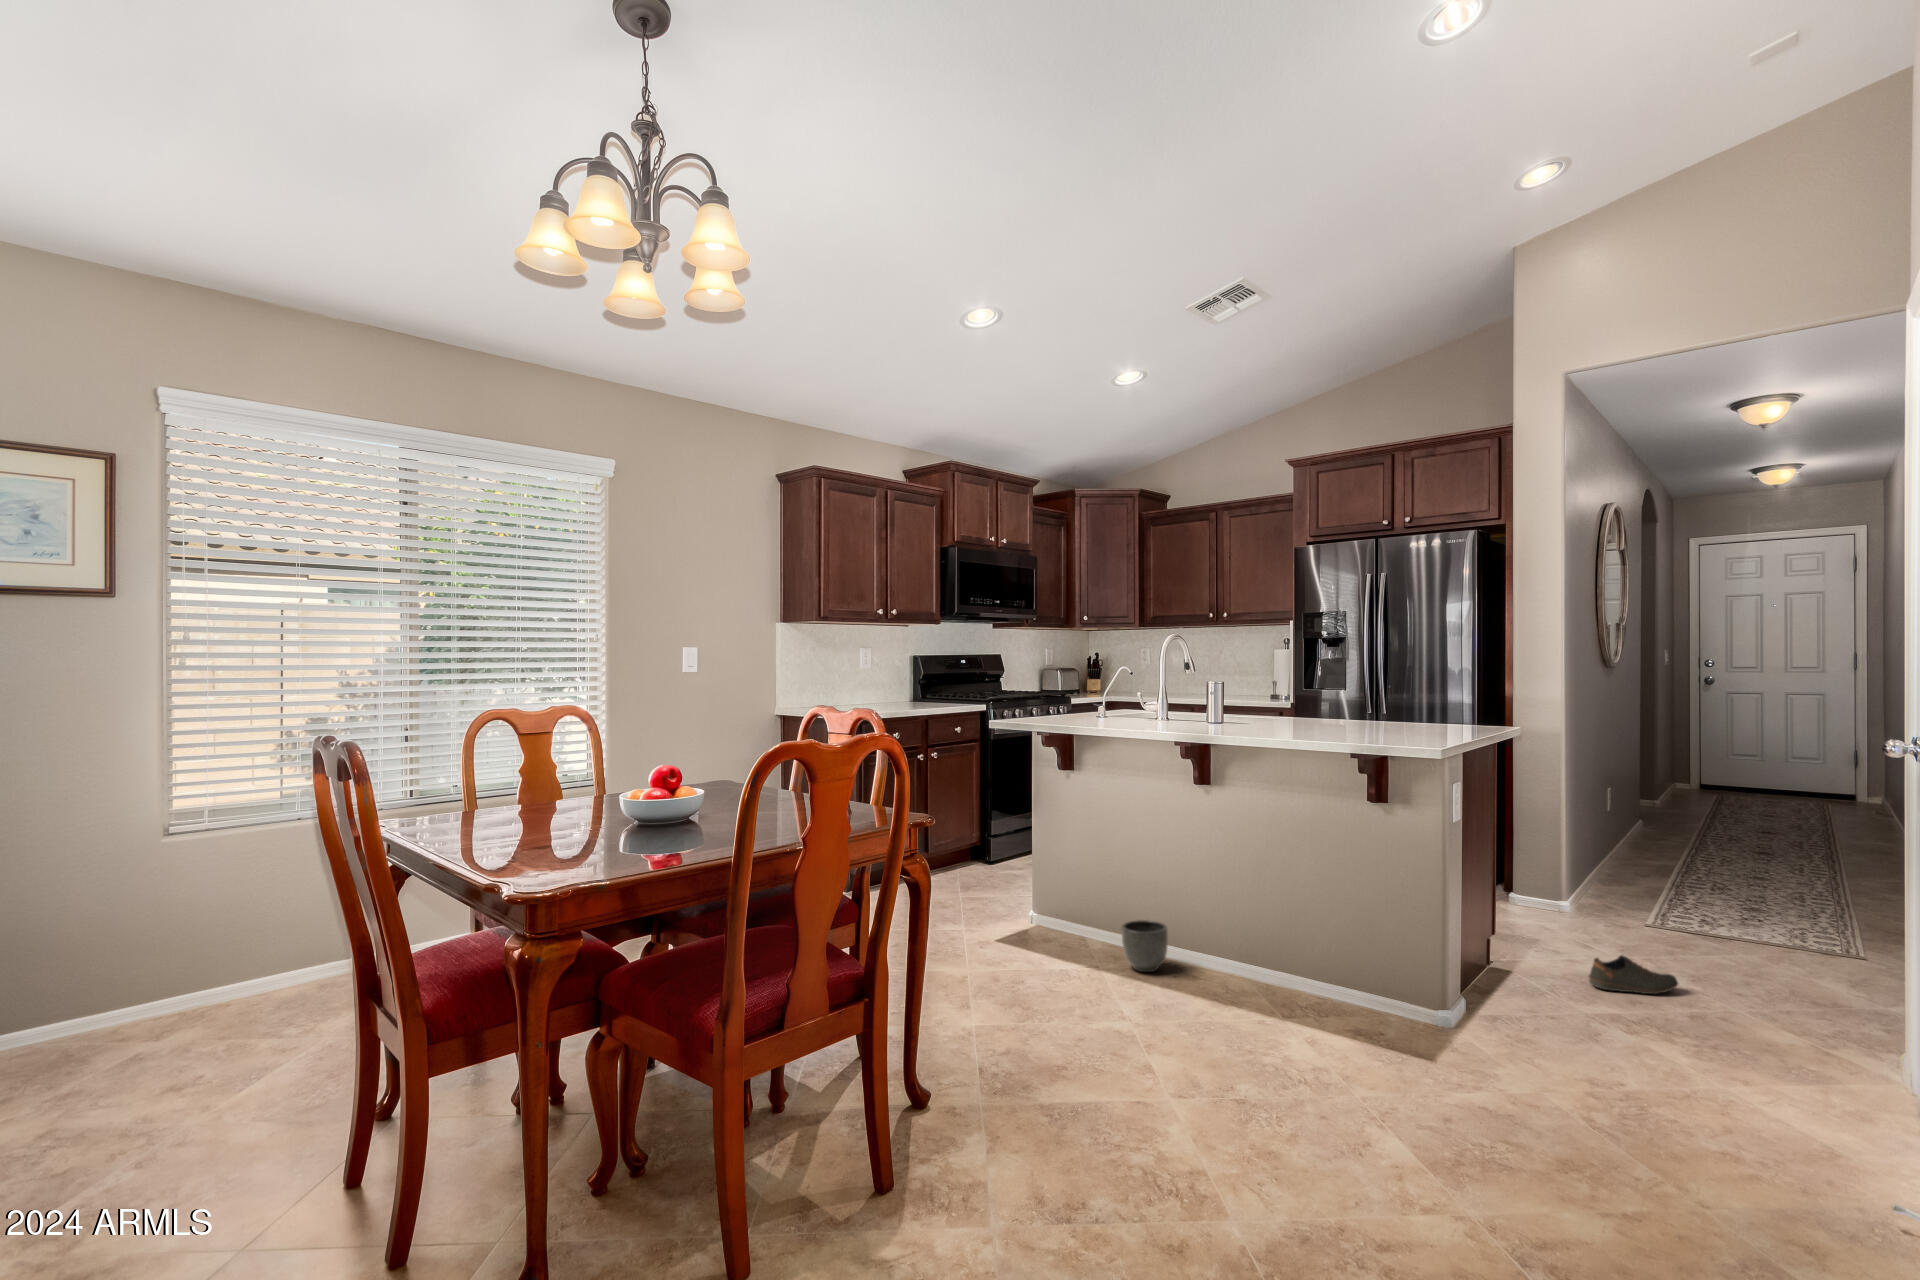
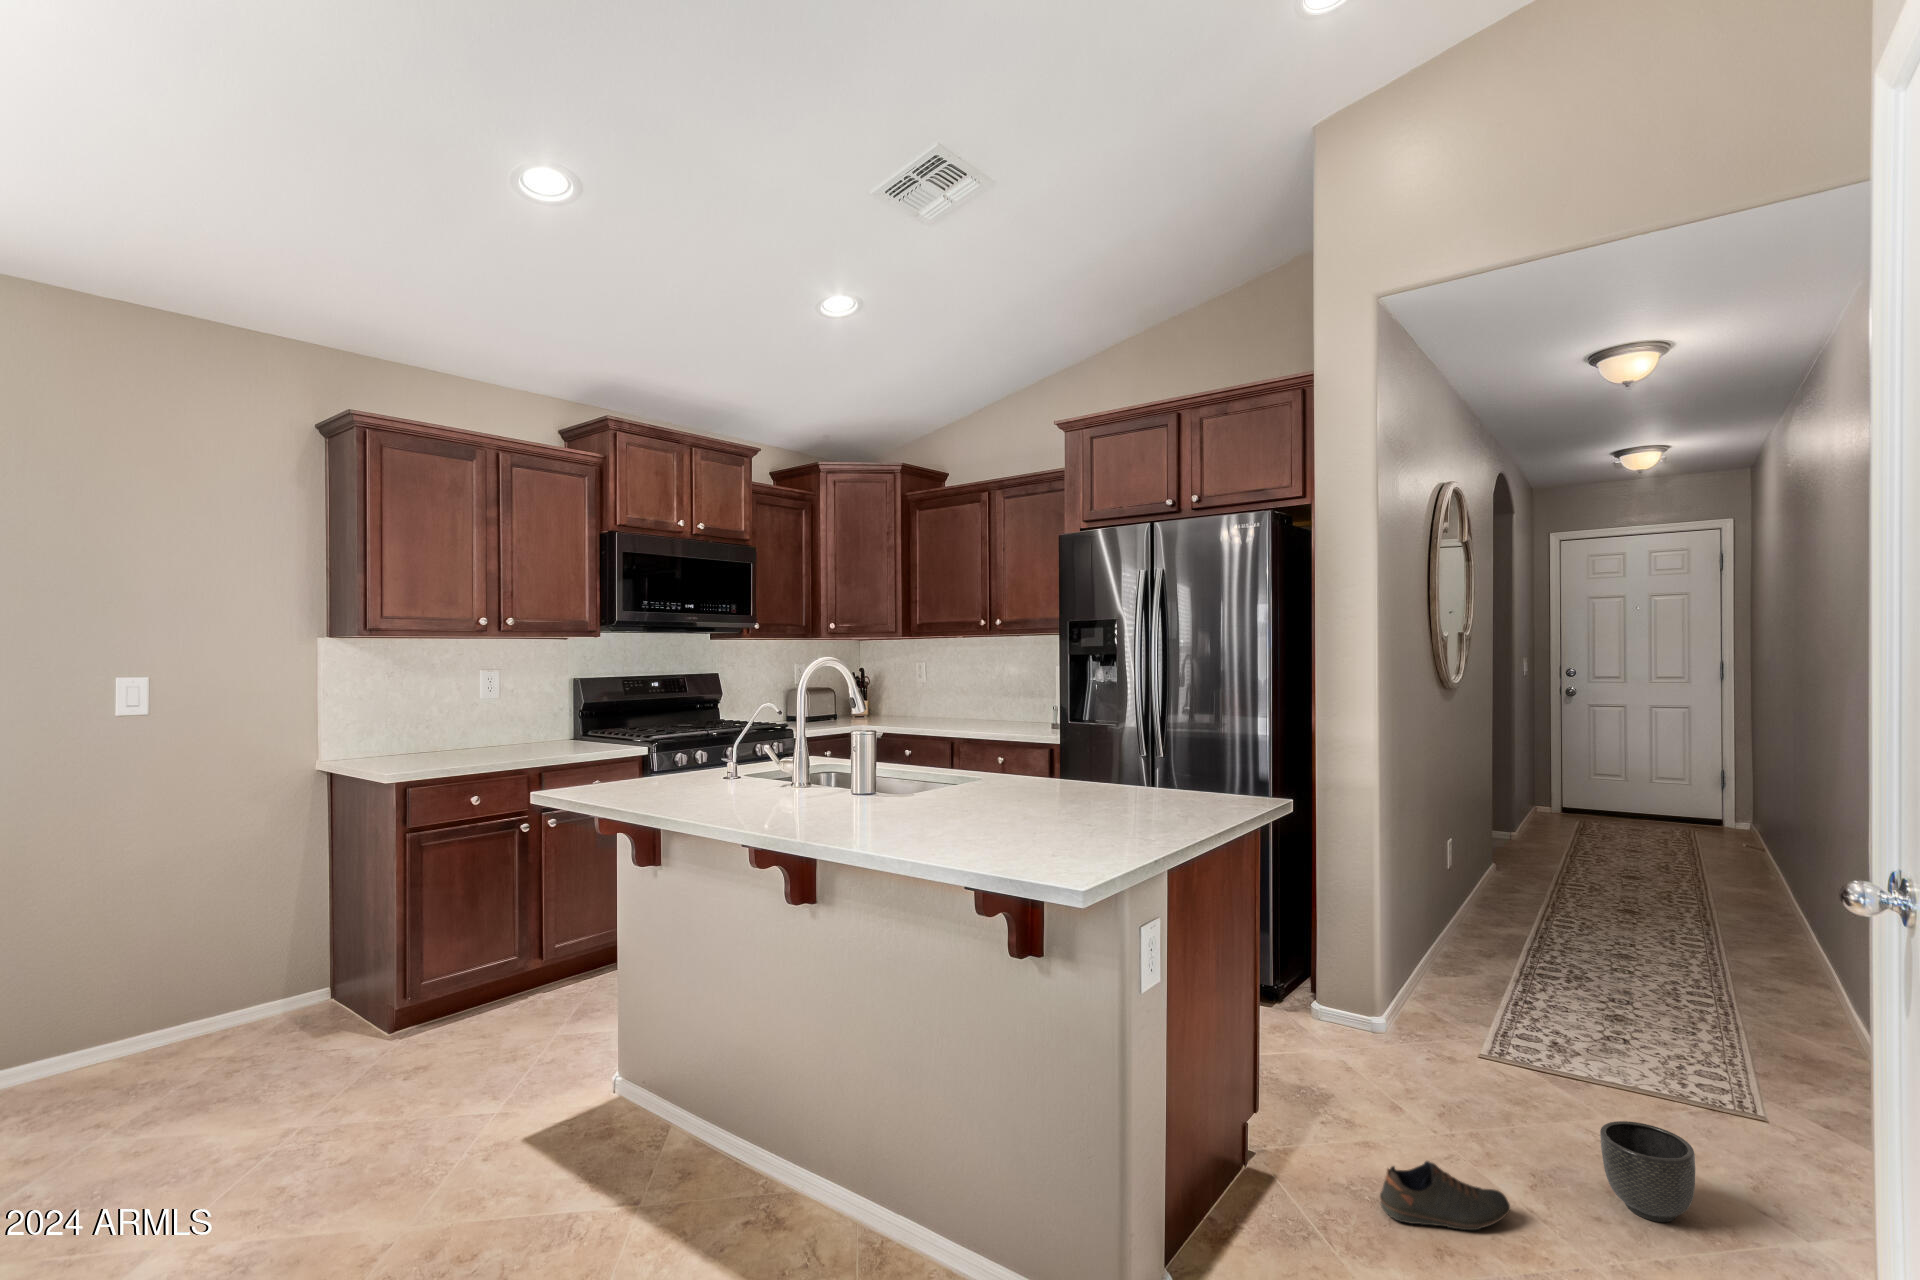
planter: present [1121,920,1168,972] -> present [1600,1121,1695,1222]

